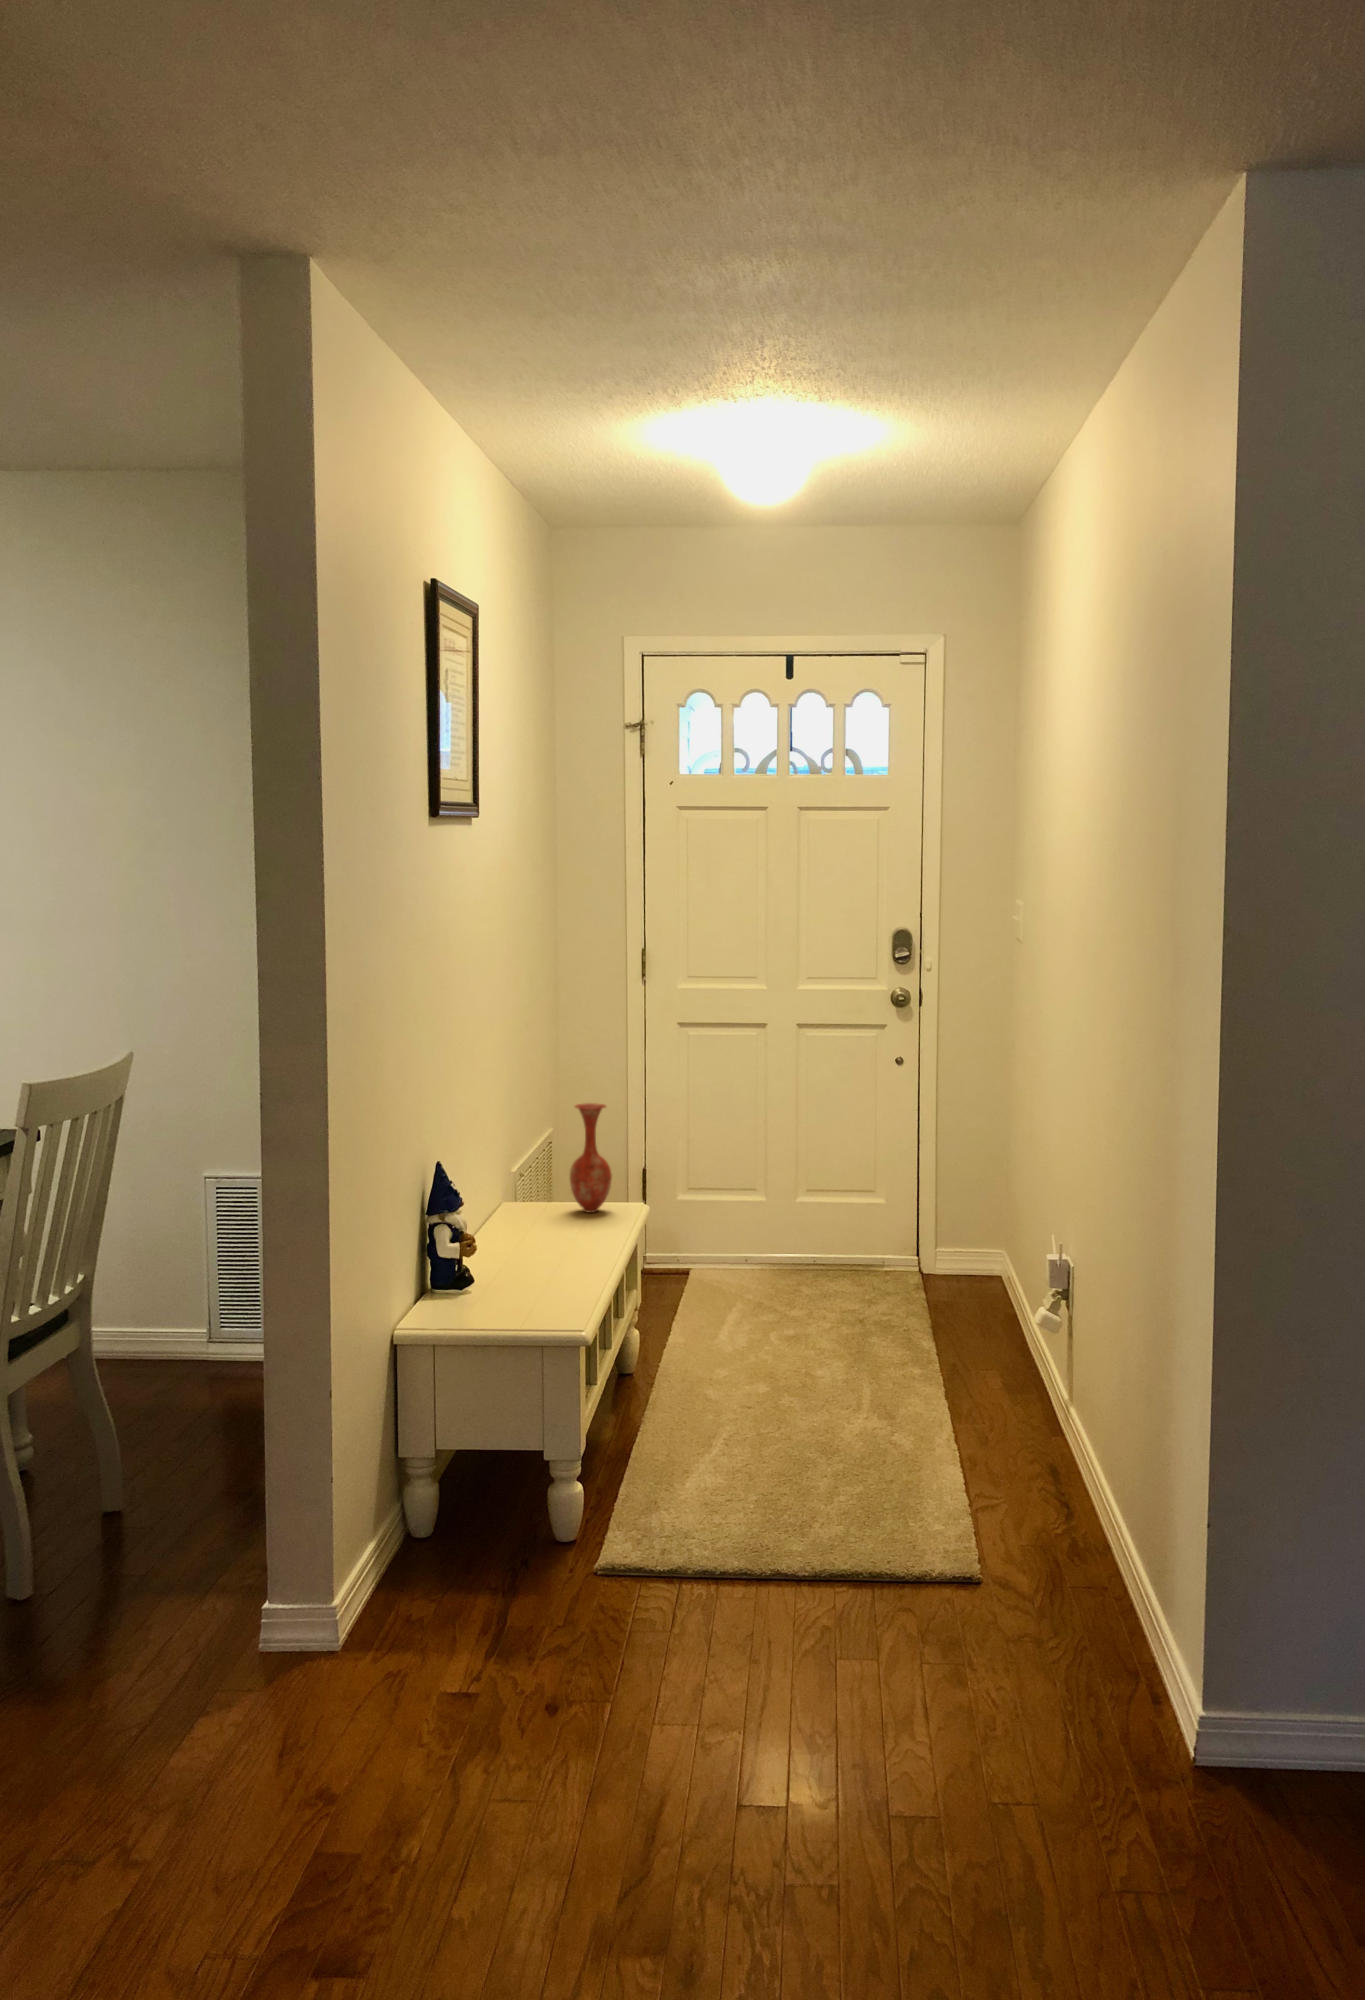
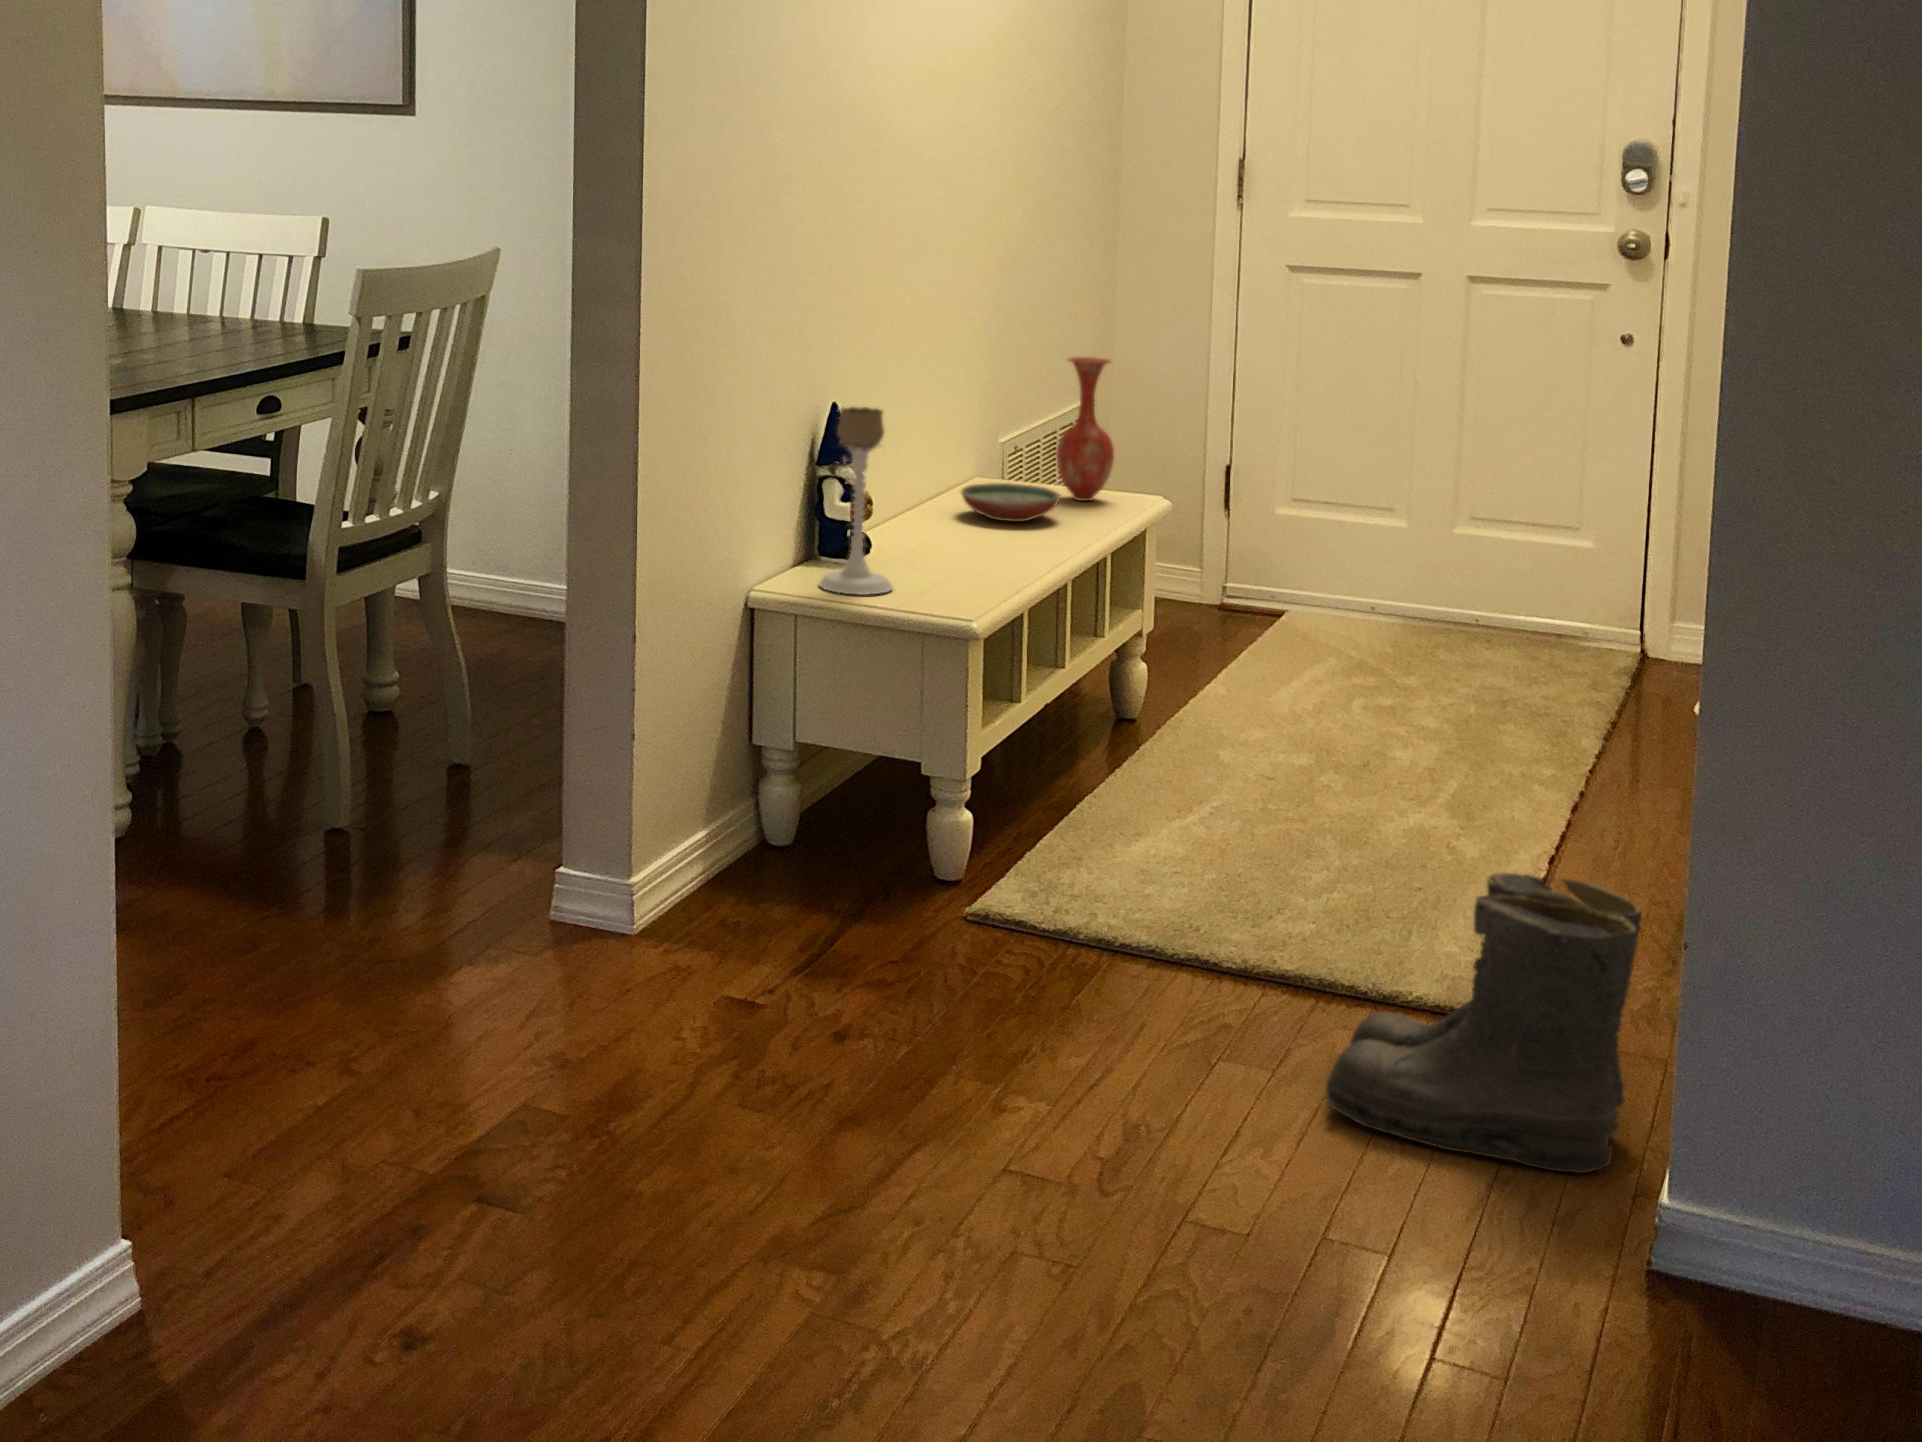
candle holder: none [447,1166,508,1321] -> present [819,407,893,595]
decorative bowl: none [512,1206,588,1237] -> present [961,483,1060,522]
boots: none [929,1485,1154,1715] -> present [1326,873,1642,1173]

